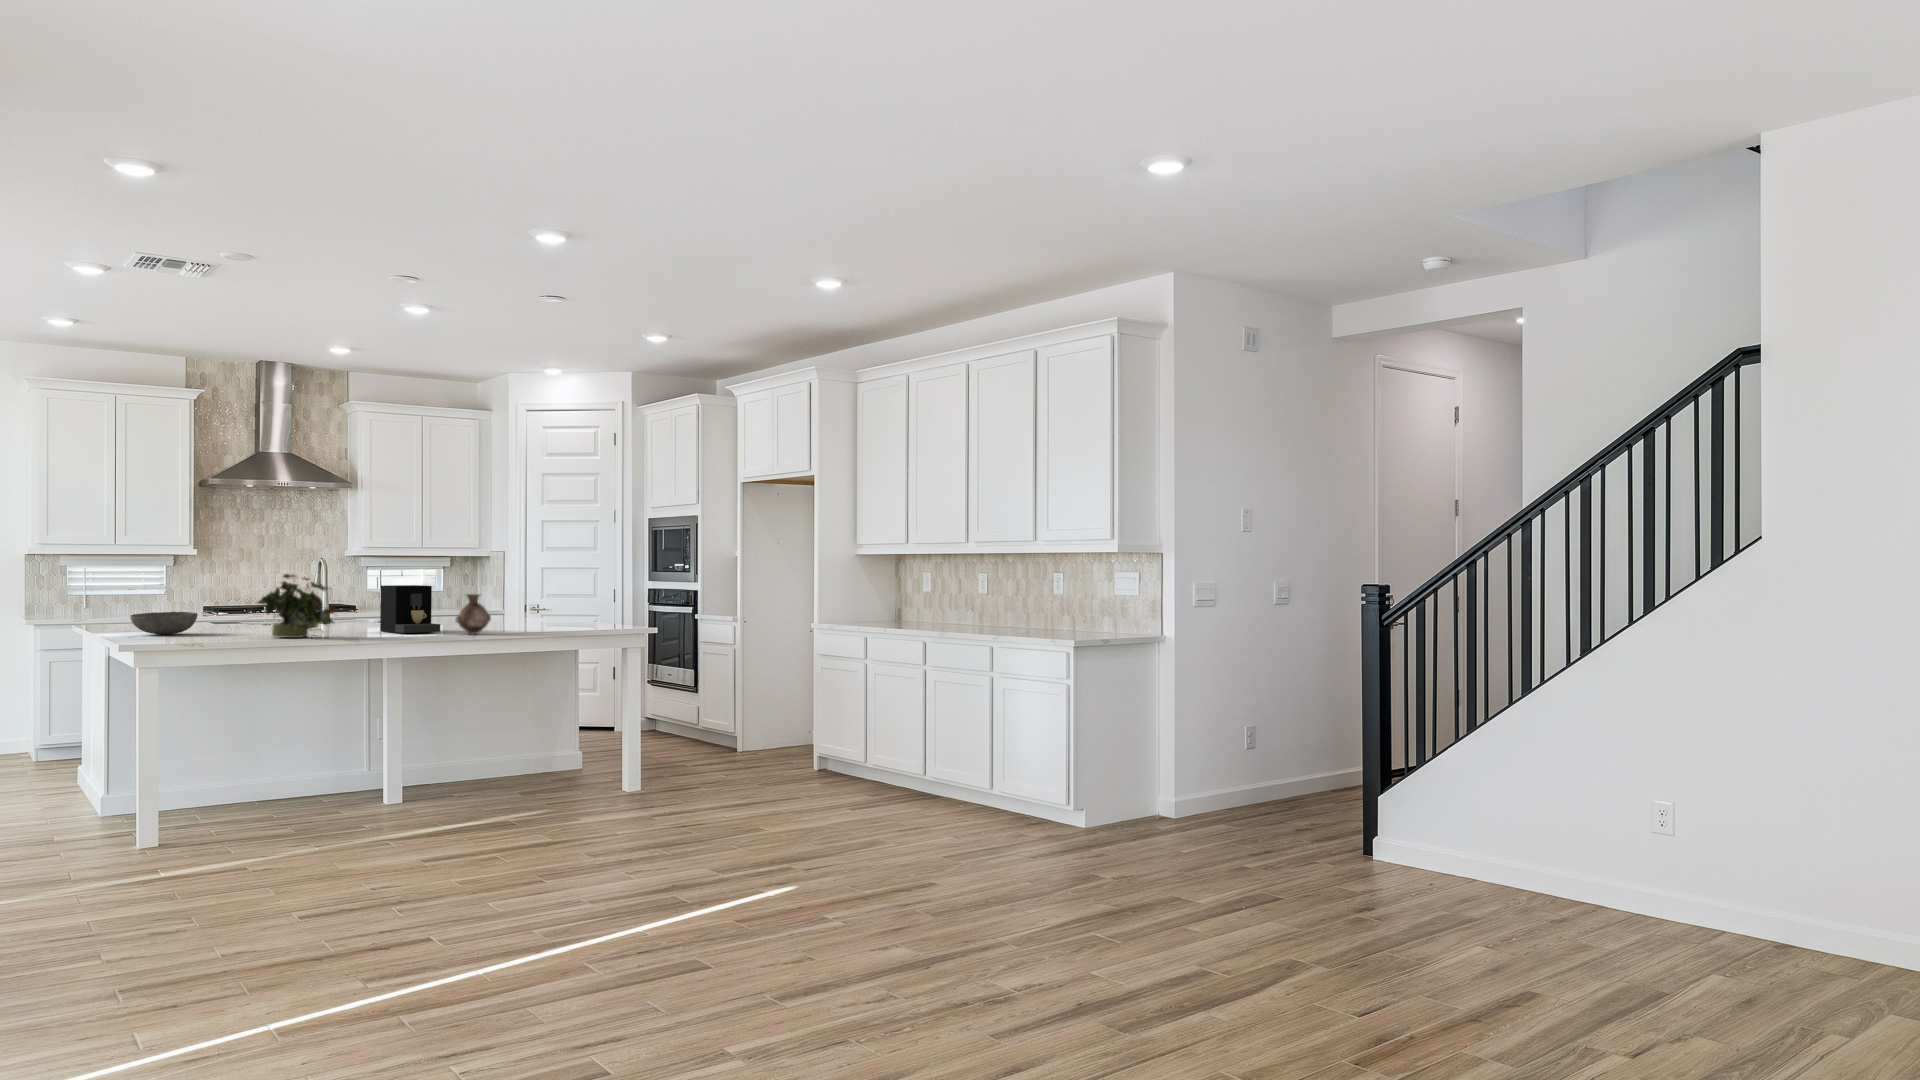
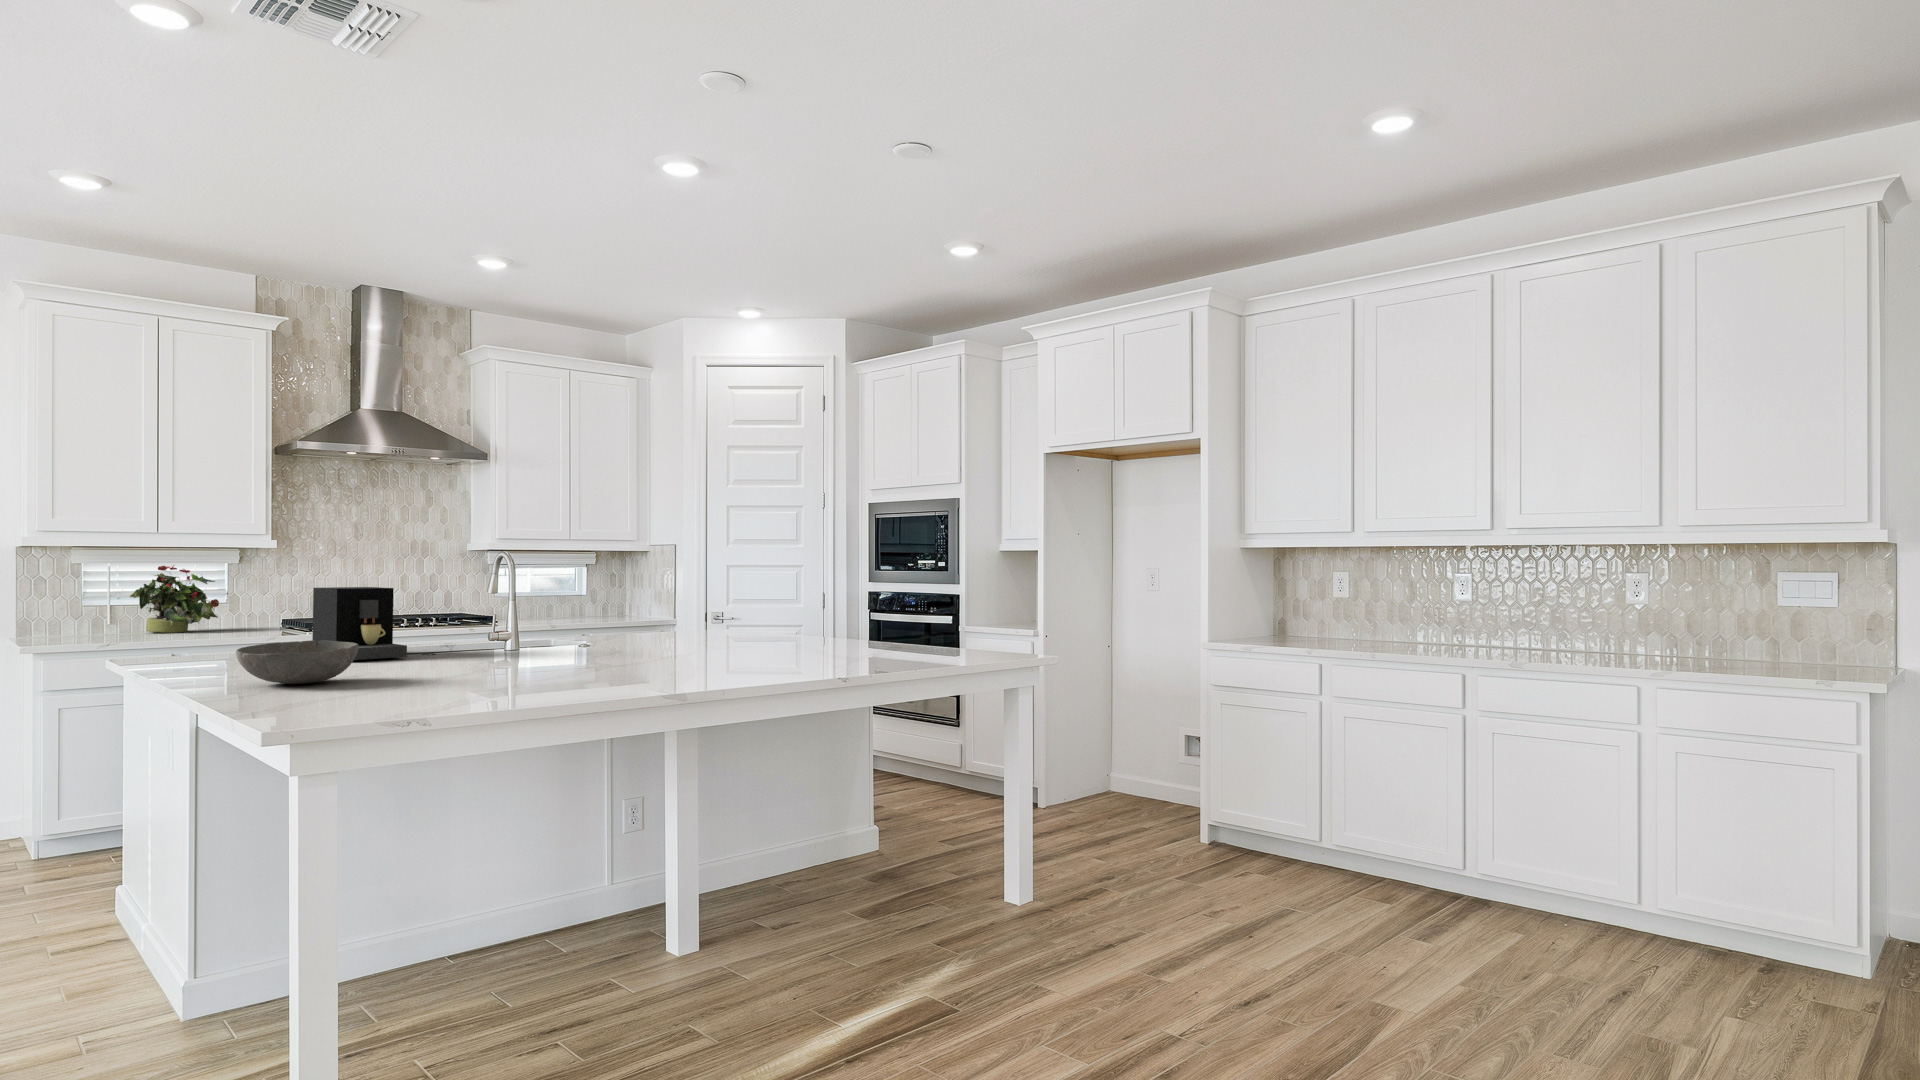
potted plant: present [258,574,335,638] -> present [130,565,219,633]
coffee maker: present [380,585,440,633] -> present [312,587,407,660]
vase: present [456,594,491,634] -> none [813,607,861,674]

